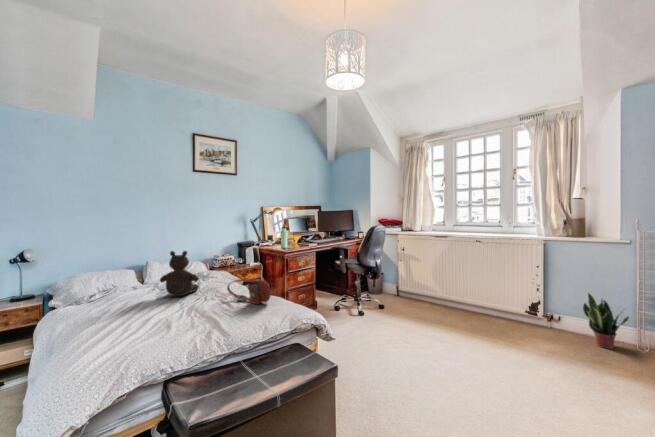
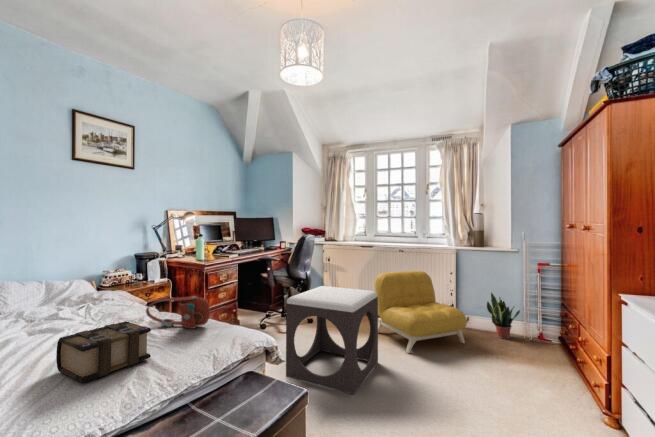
teddy bear: present [160,251,199,296] -> none [31,263,98,329]
armchair: none [444,264,548,349] -> present [375,271,467,353]
footstool: none [343,275,435,378] -> present [286,286,378,394]
book: none [162,295,219,334] -> present [56,321,151,383]

